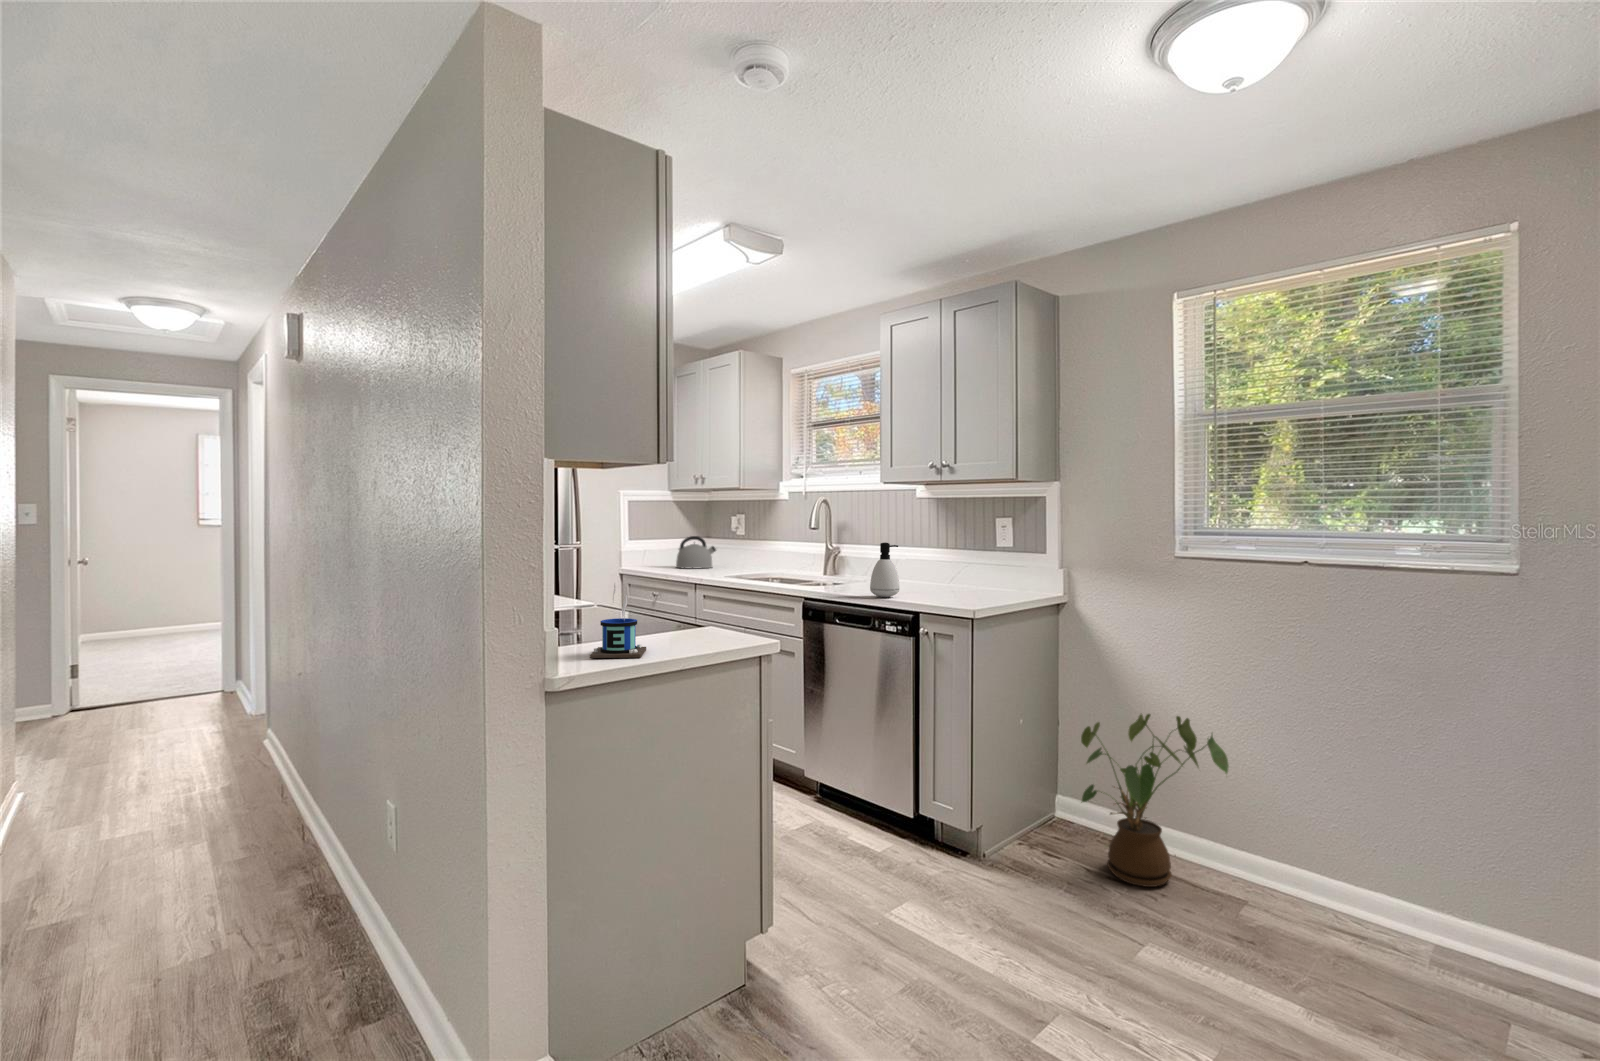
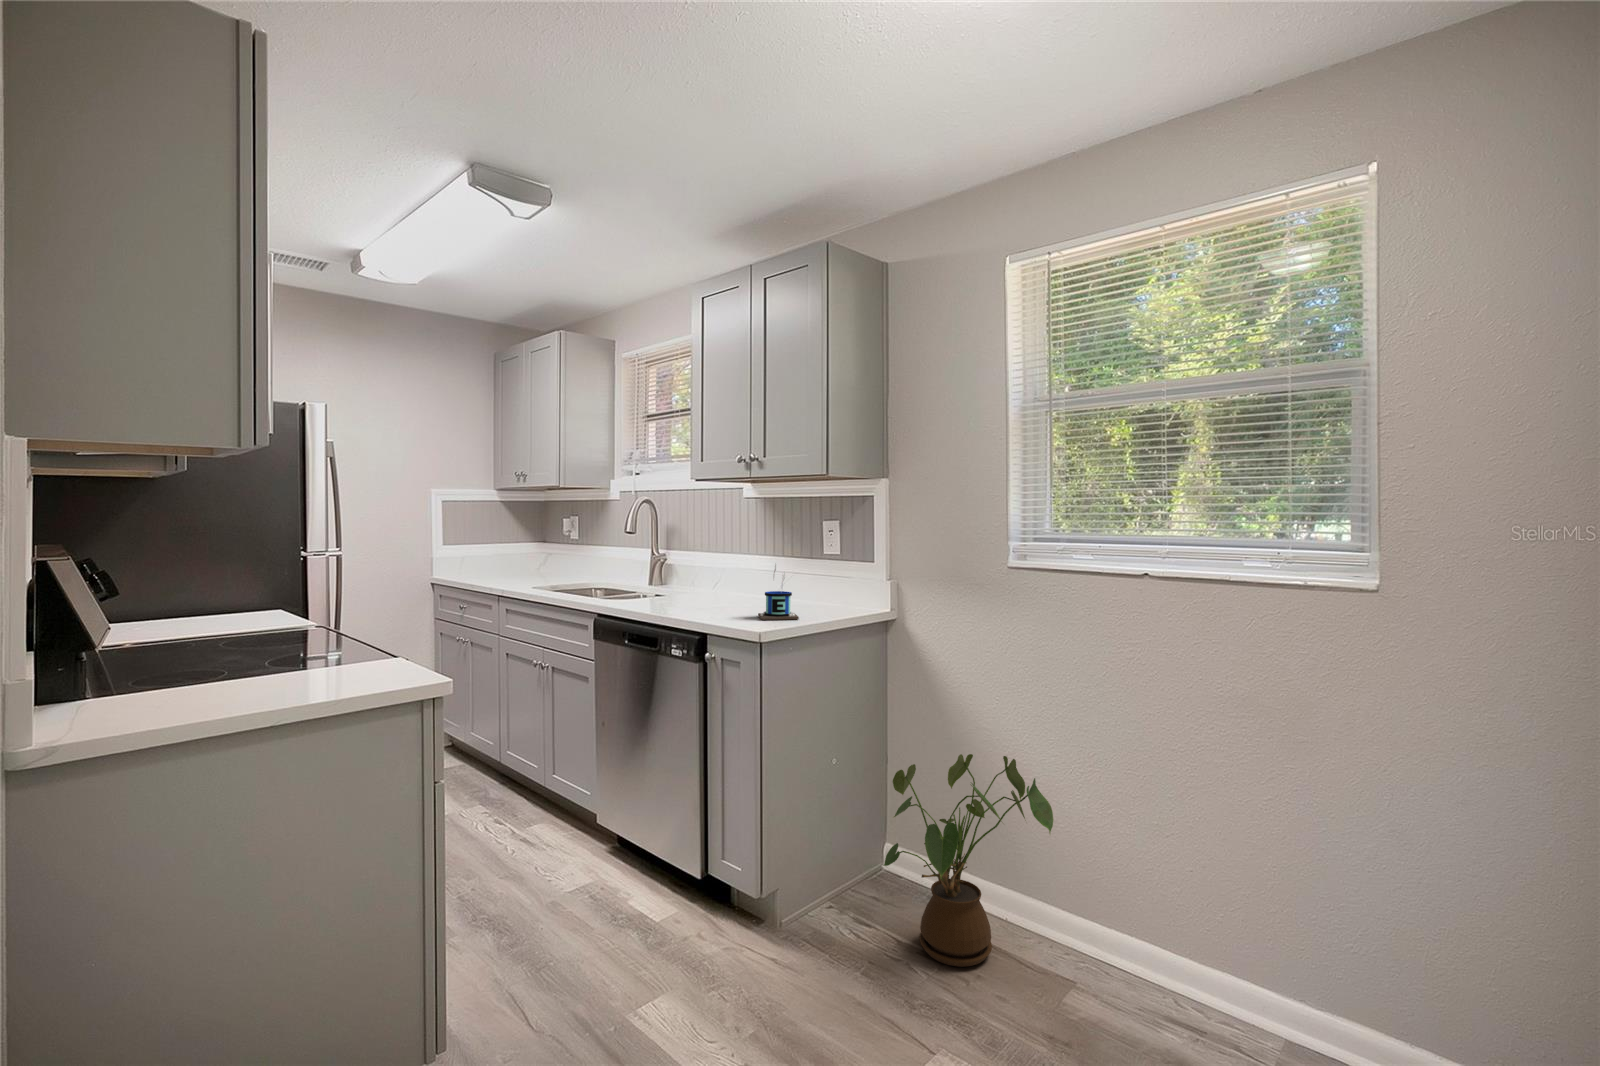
kettle: present [676,536,716,569] -> none [498,540,547,577]
soap dispenser: present [870,542,899,597] -> none [661,549,696,614]
mug: present [590,584,646,658] -> present [758,564,799,620]

